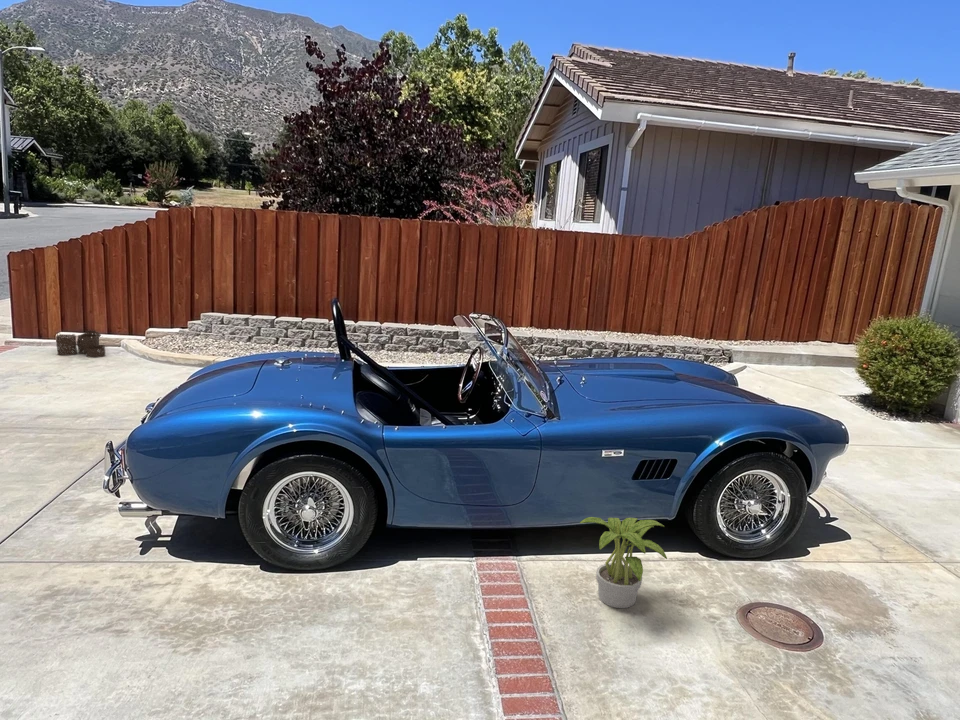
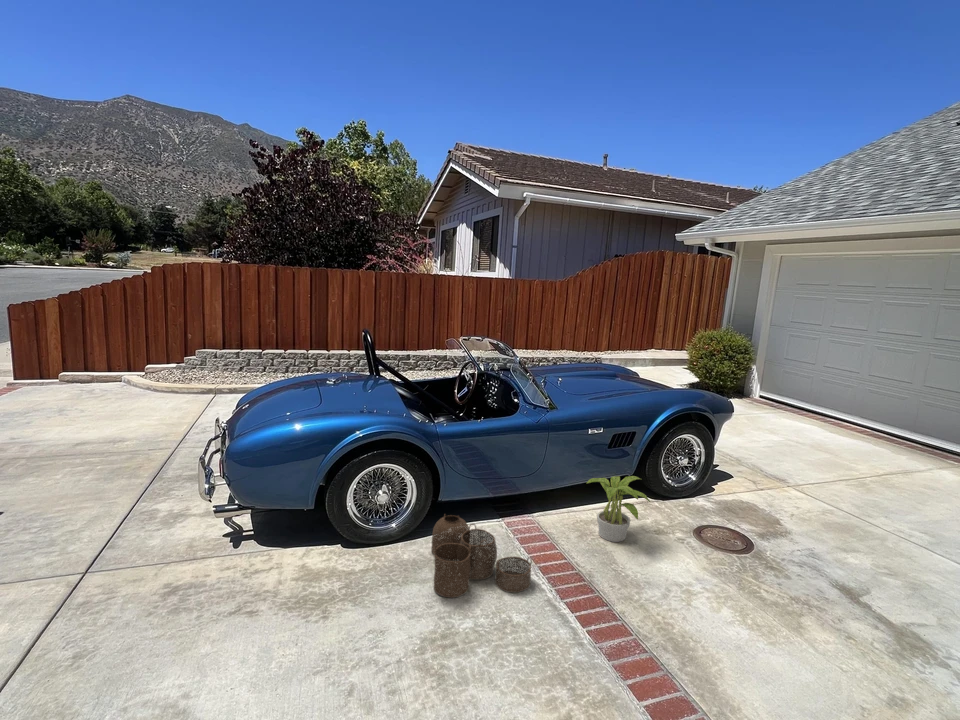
woven basket: present [56,330,105,358] -> present [432,514,532,598]

